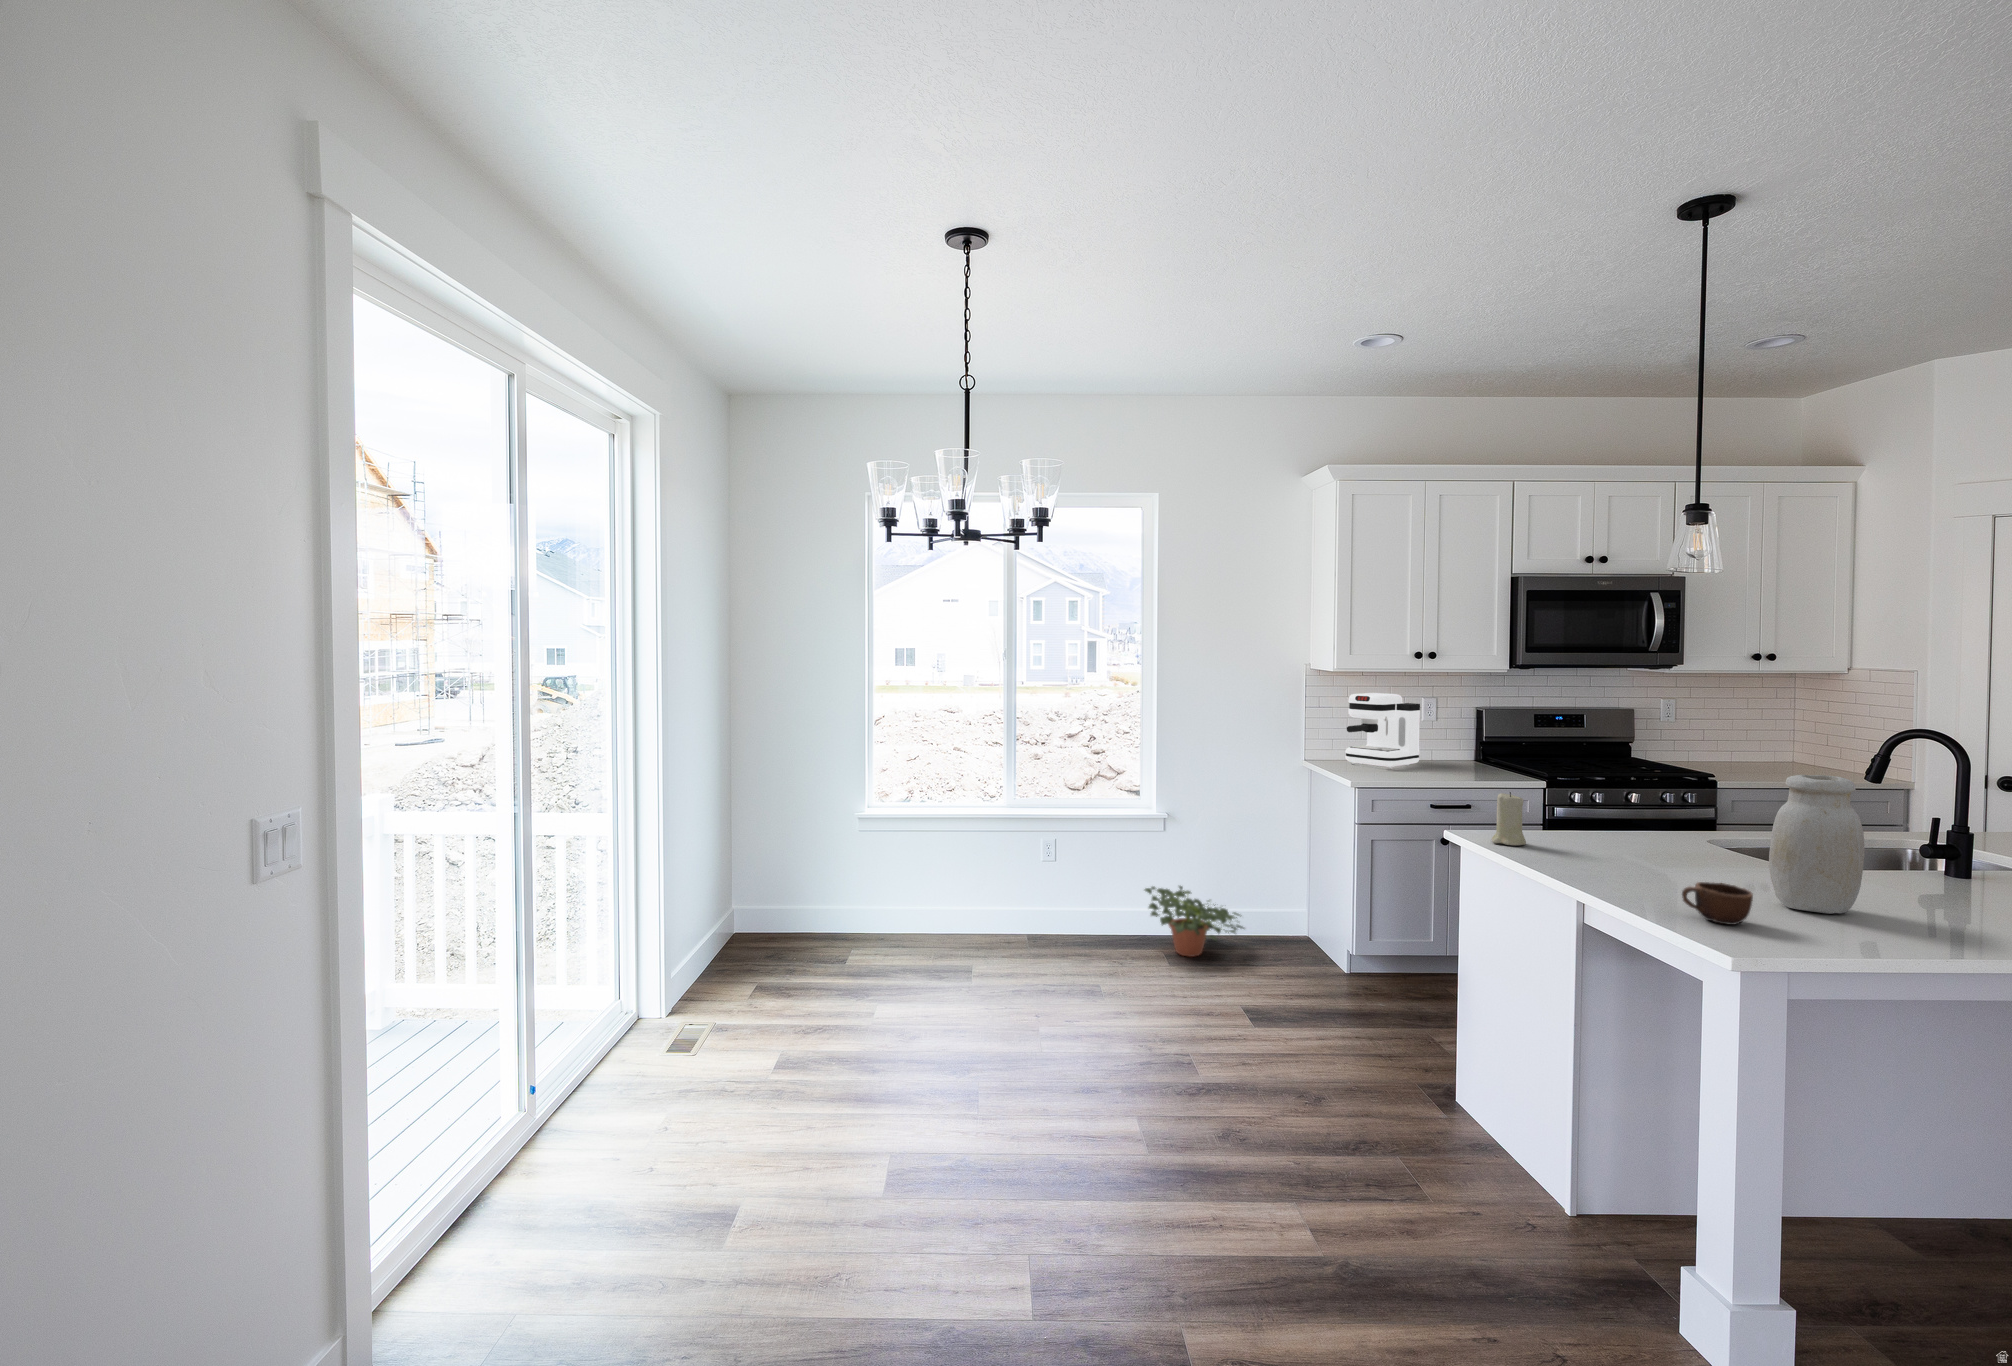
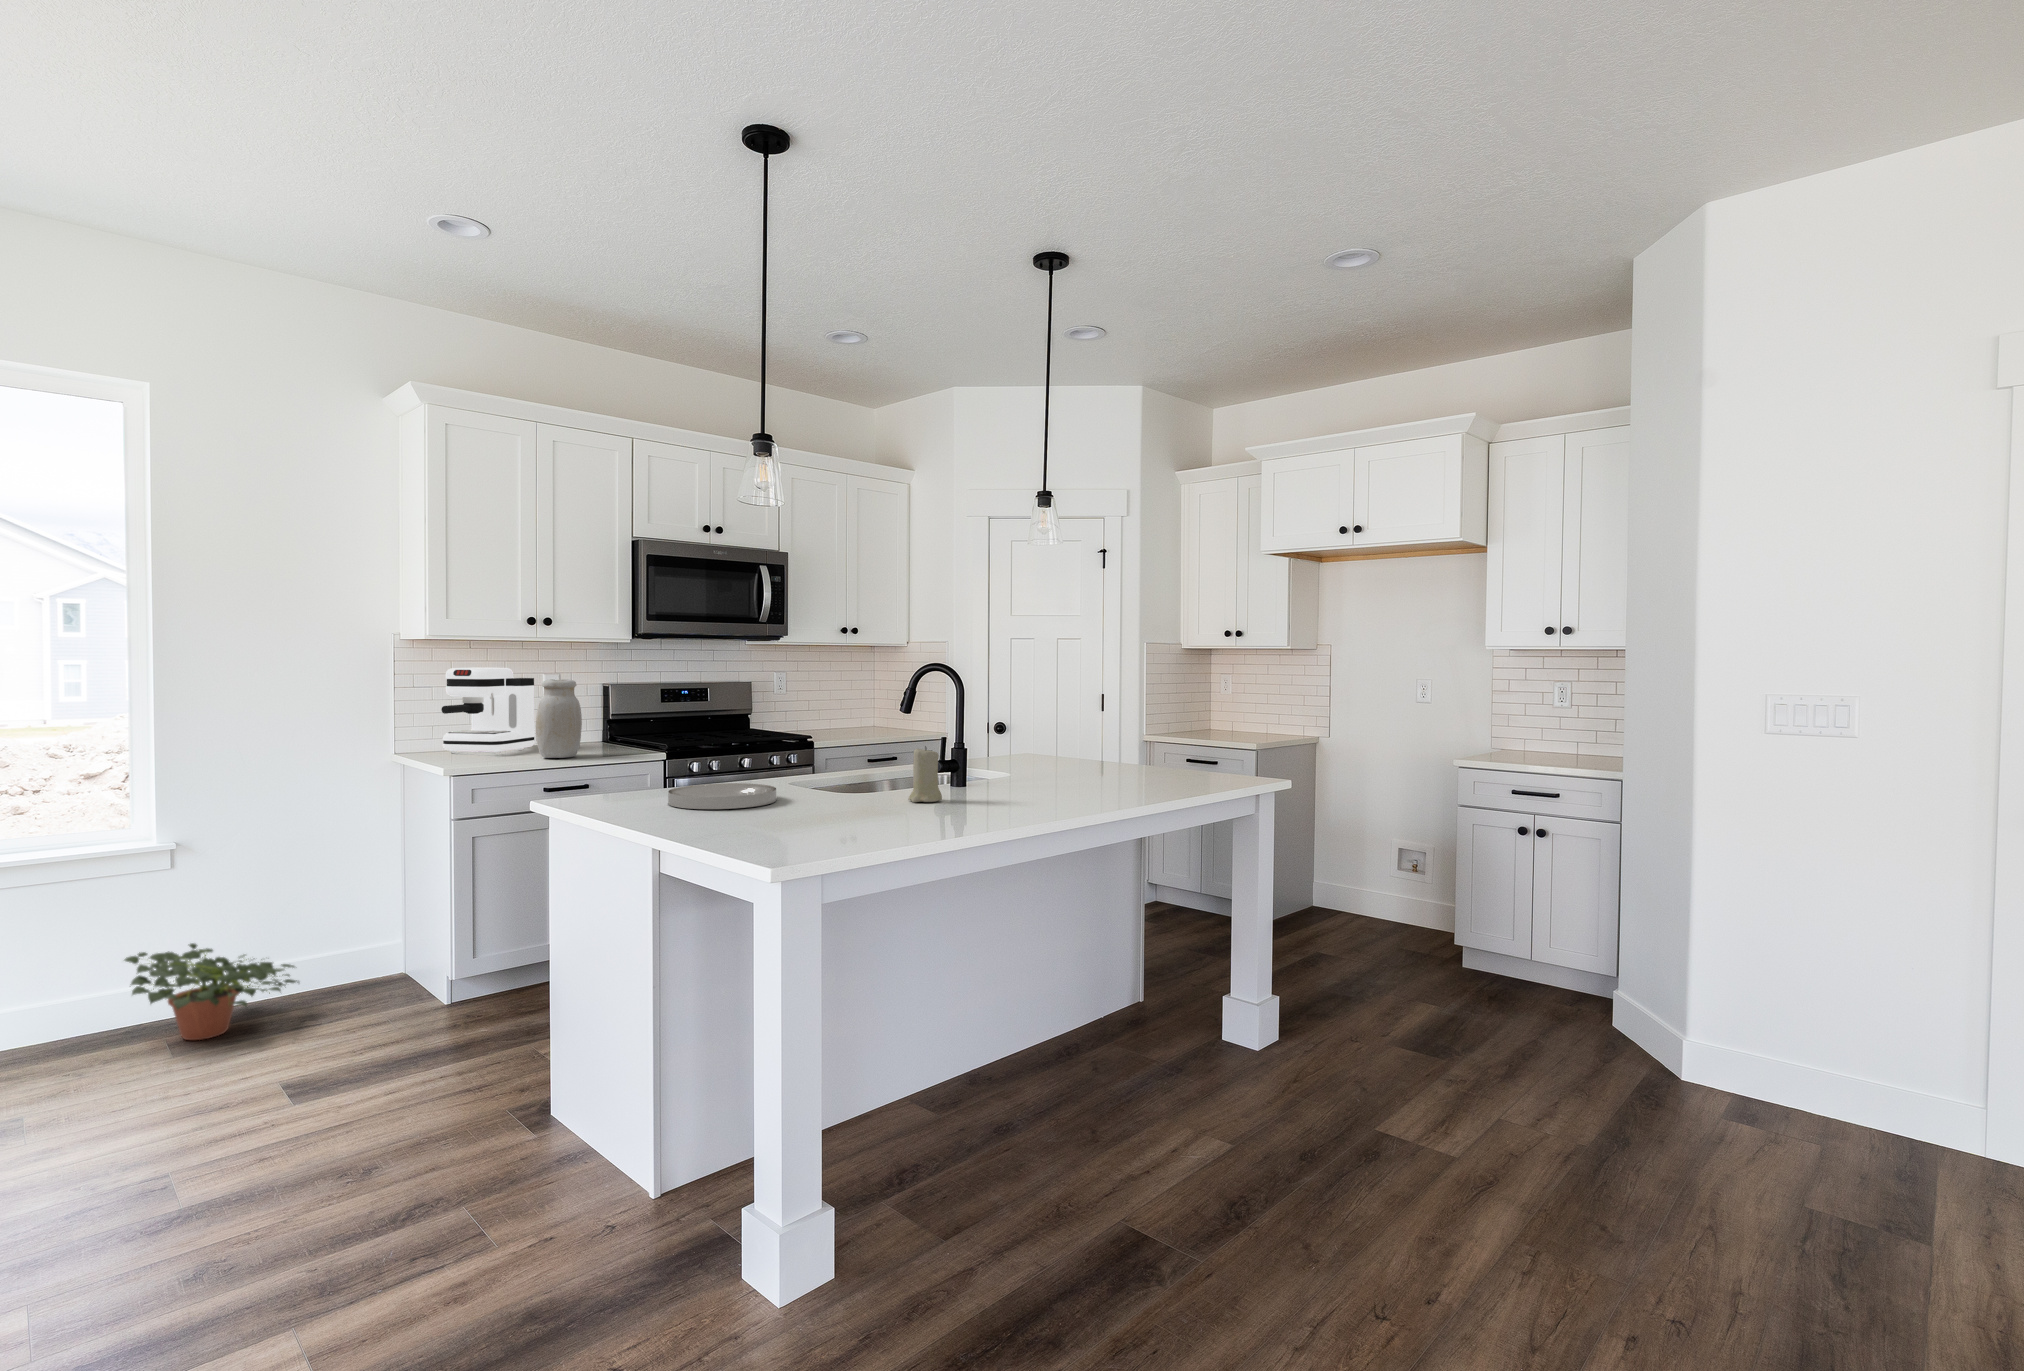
jar: present [1769,775,1865,914] -> present [536,679,582,758]
candle: present [1492,792,1526,845] -> present [909,746,942,802]
plate: none [1580,835,1703,869] -> present [668,783,776,809]
mug: present [1682,882,1753,925] -> none [738,805,797,844]

